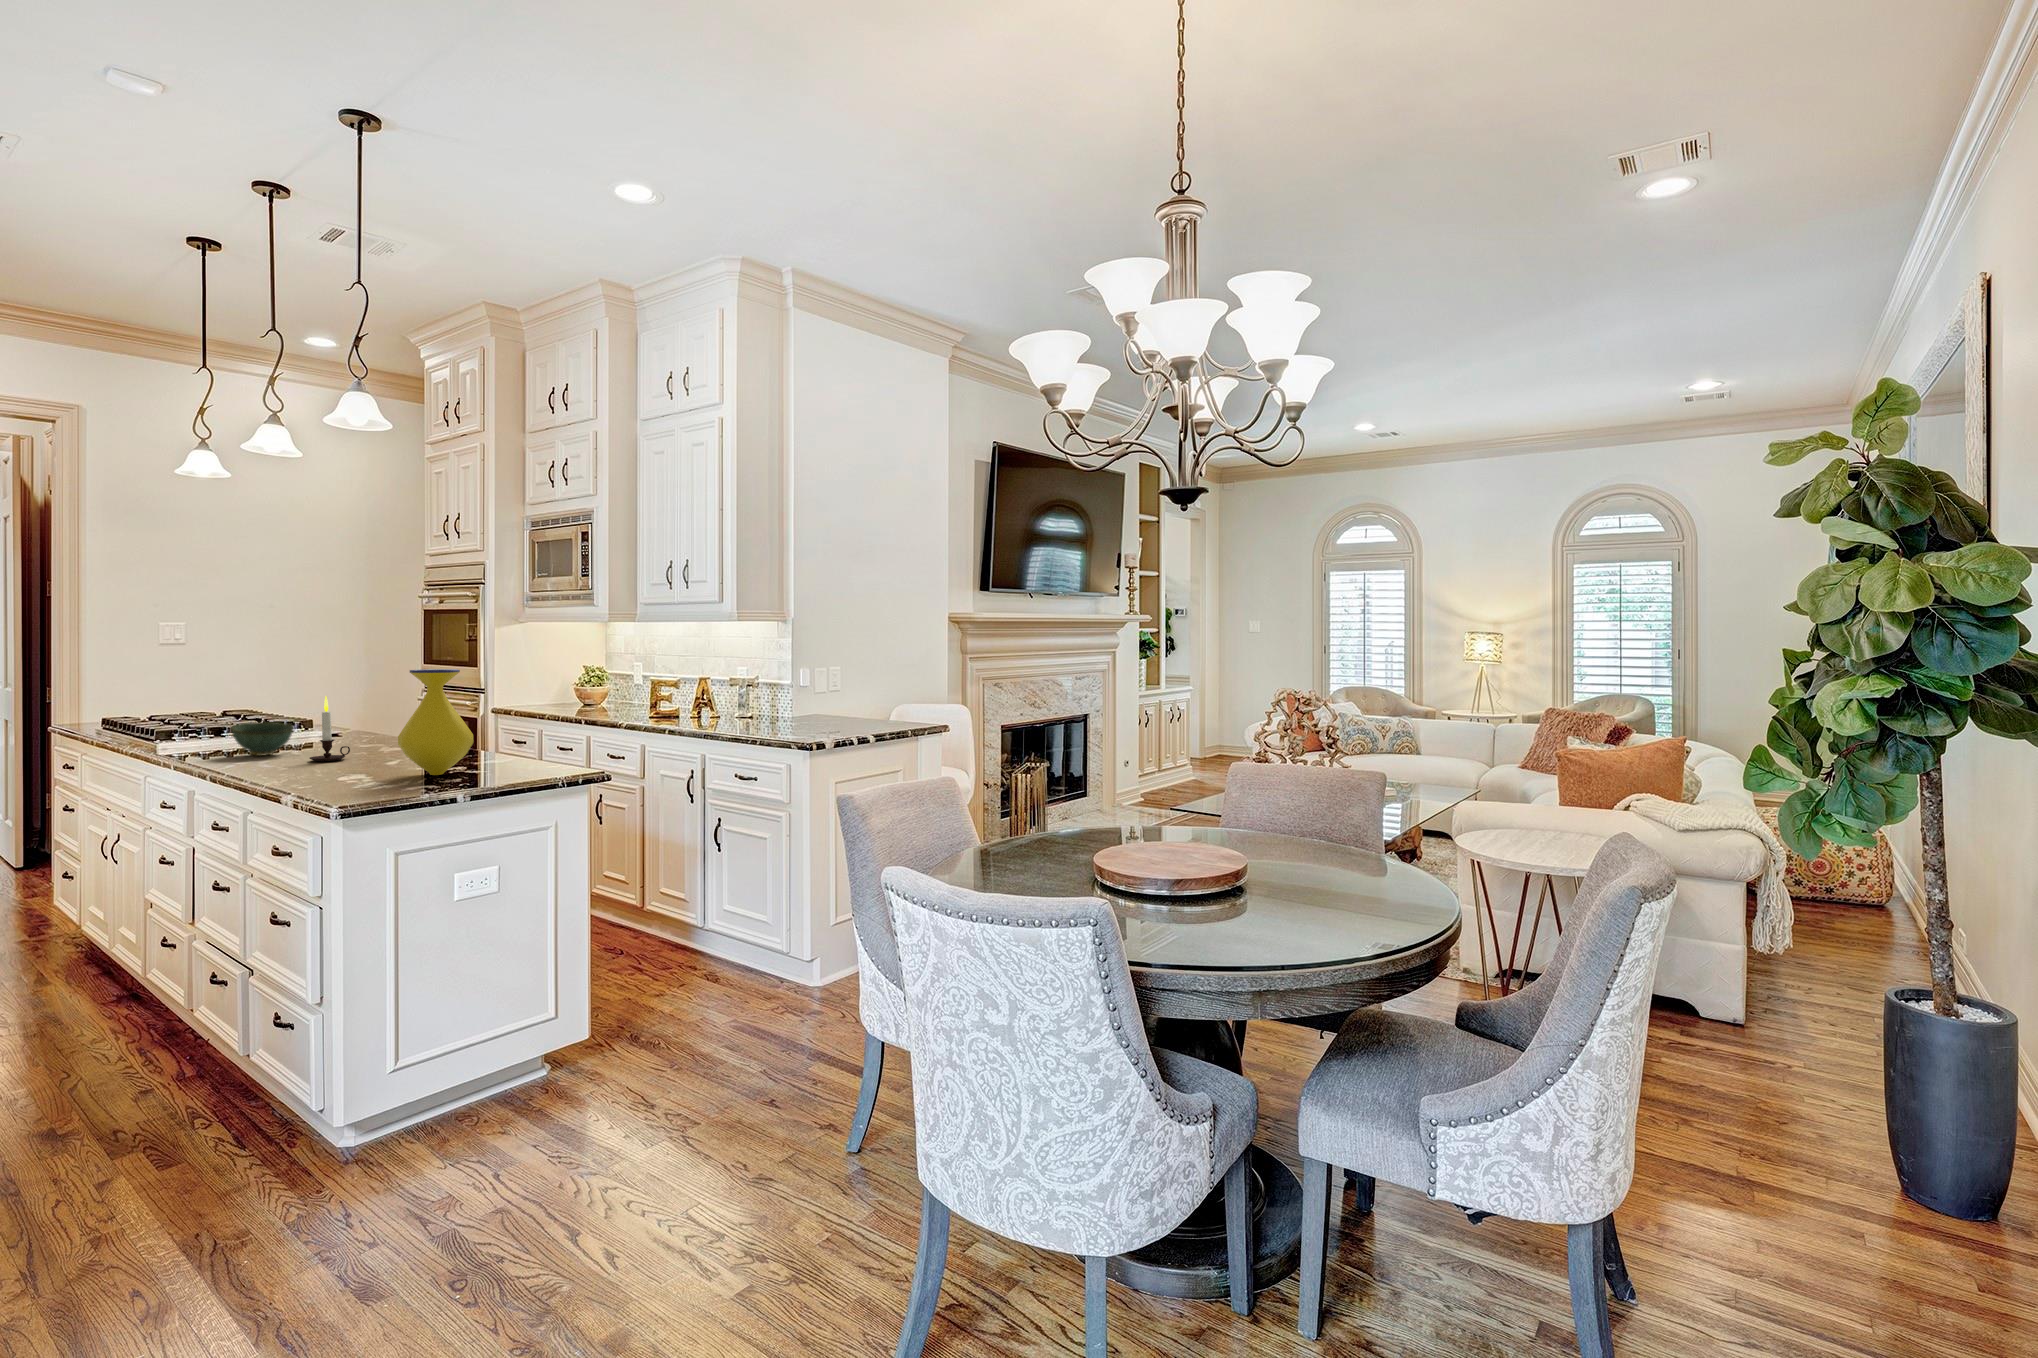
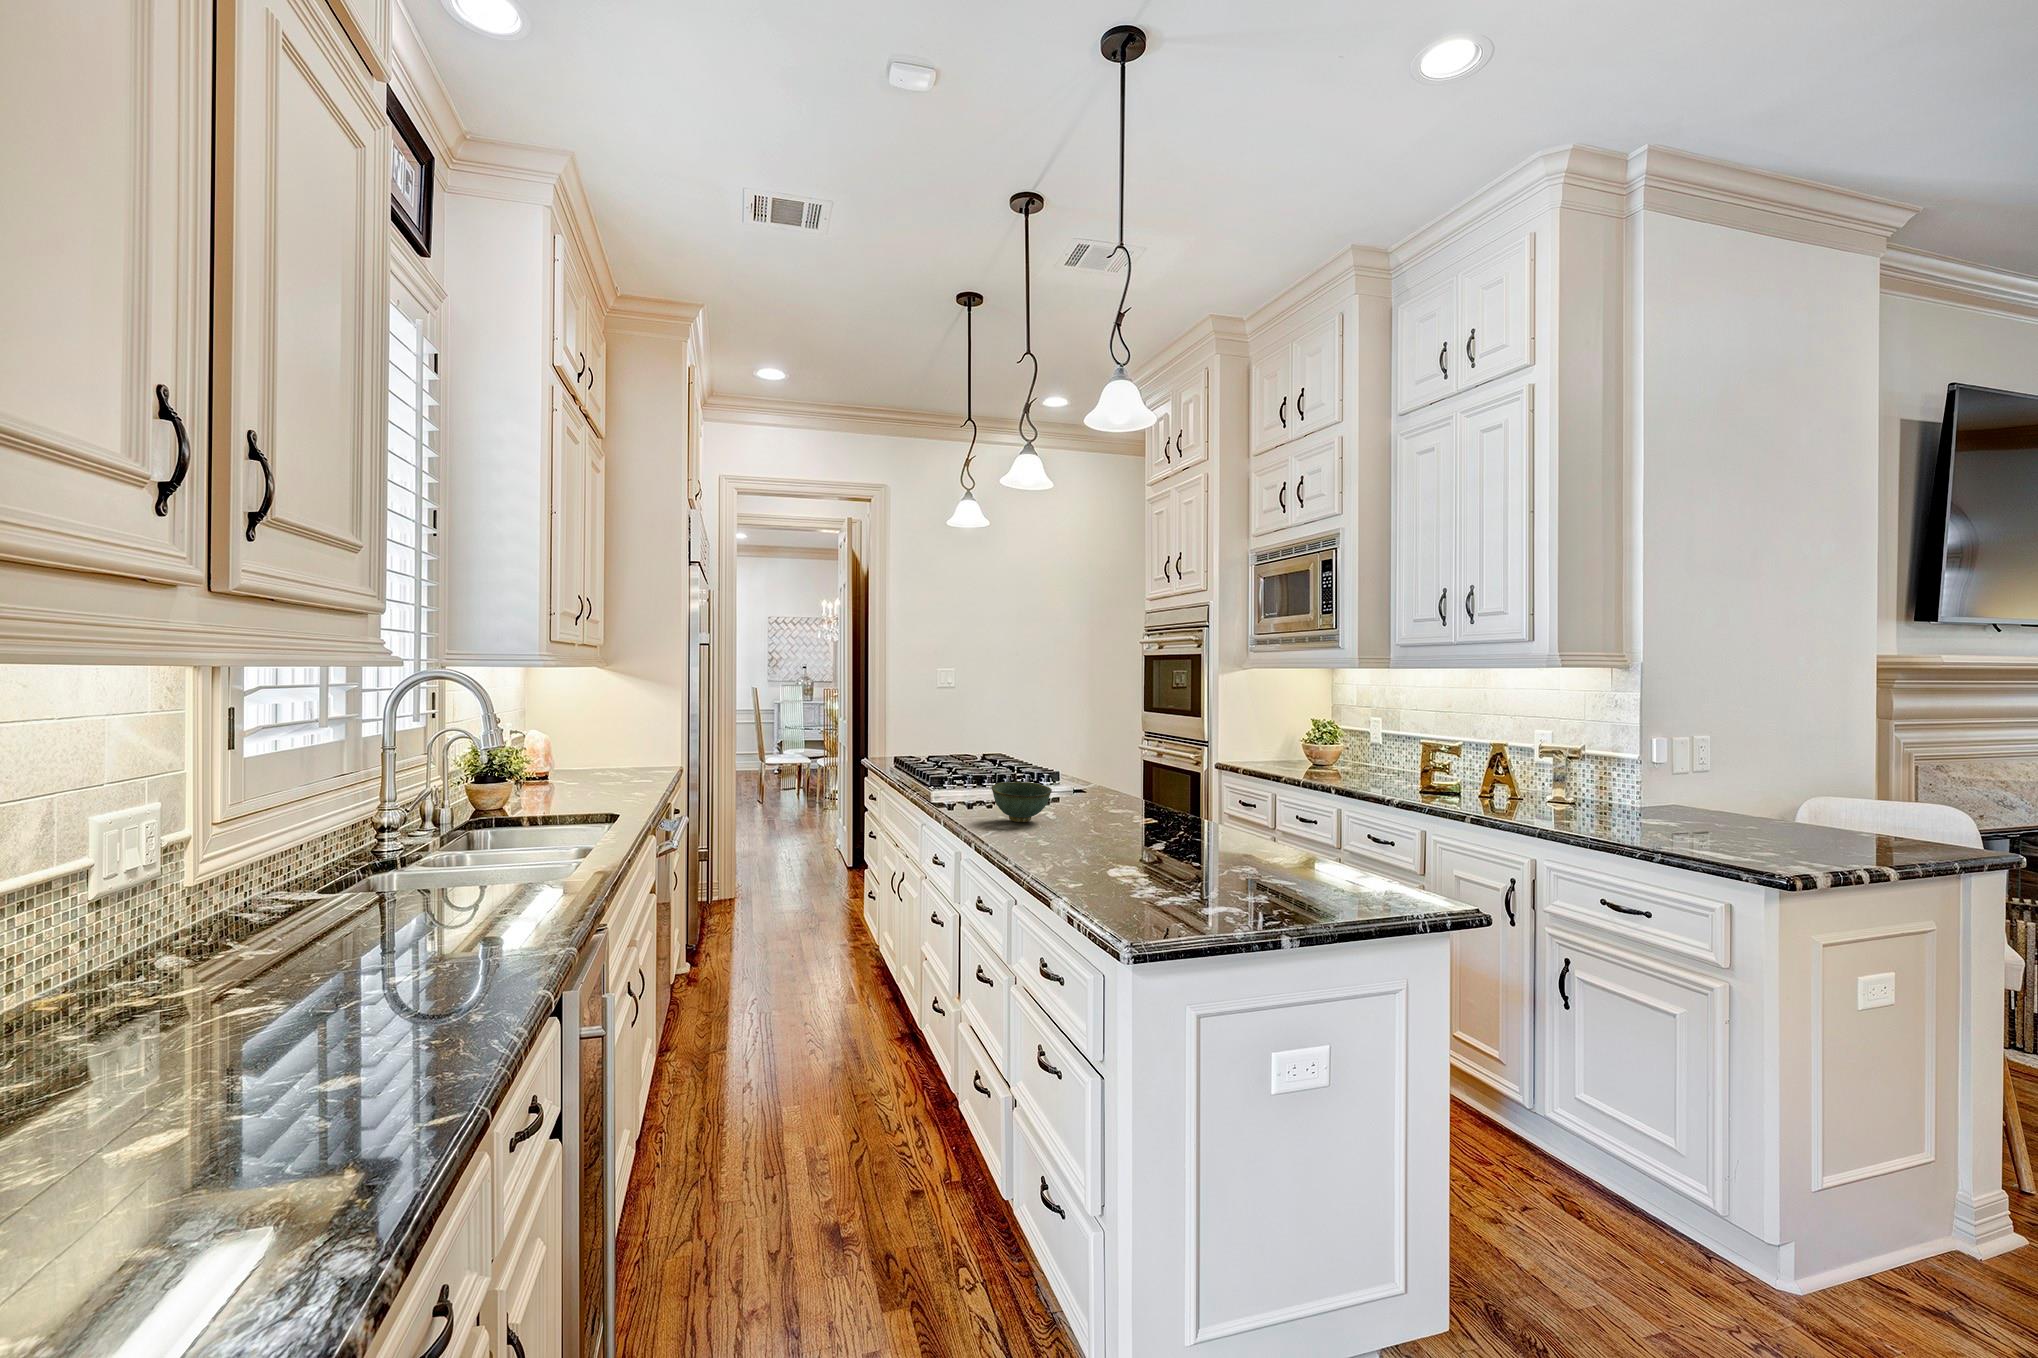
vase: present [398,669,474,775] -> none [1182,731,1279,882]
candle: present [310,696,350,761] -> none [1069,757,1110,839]

